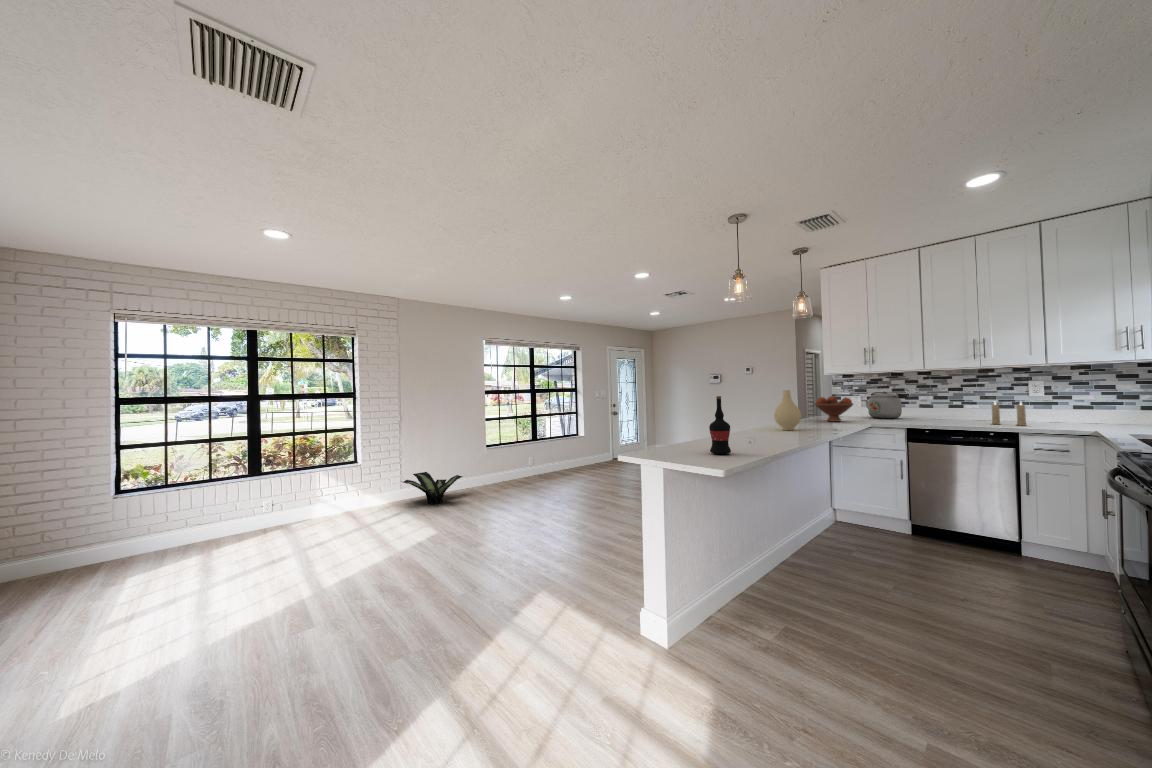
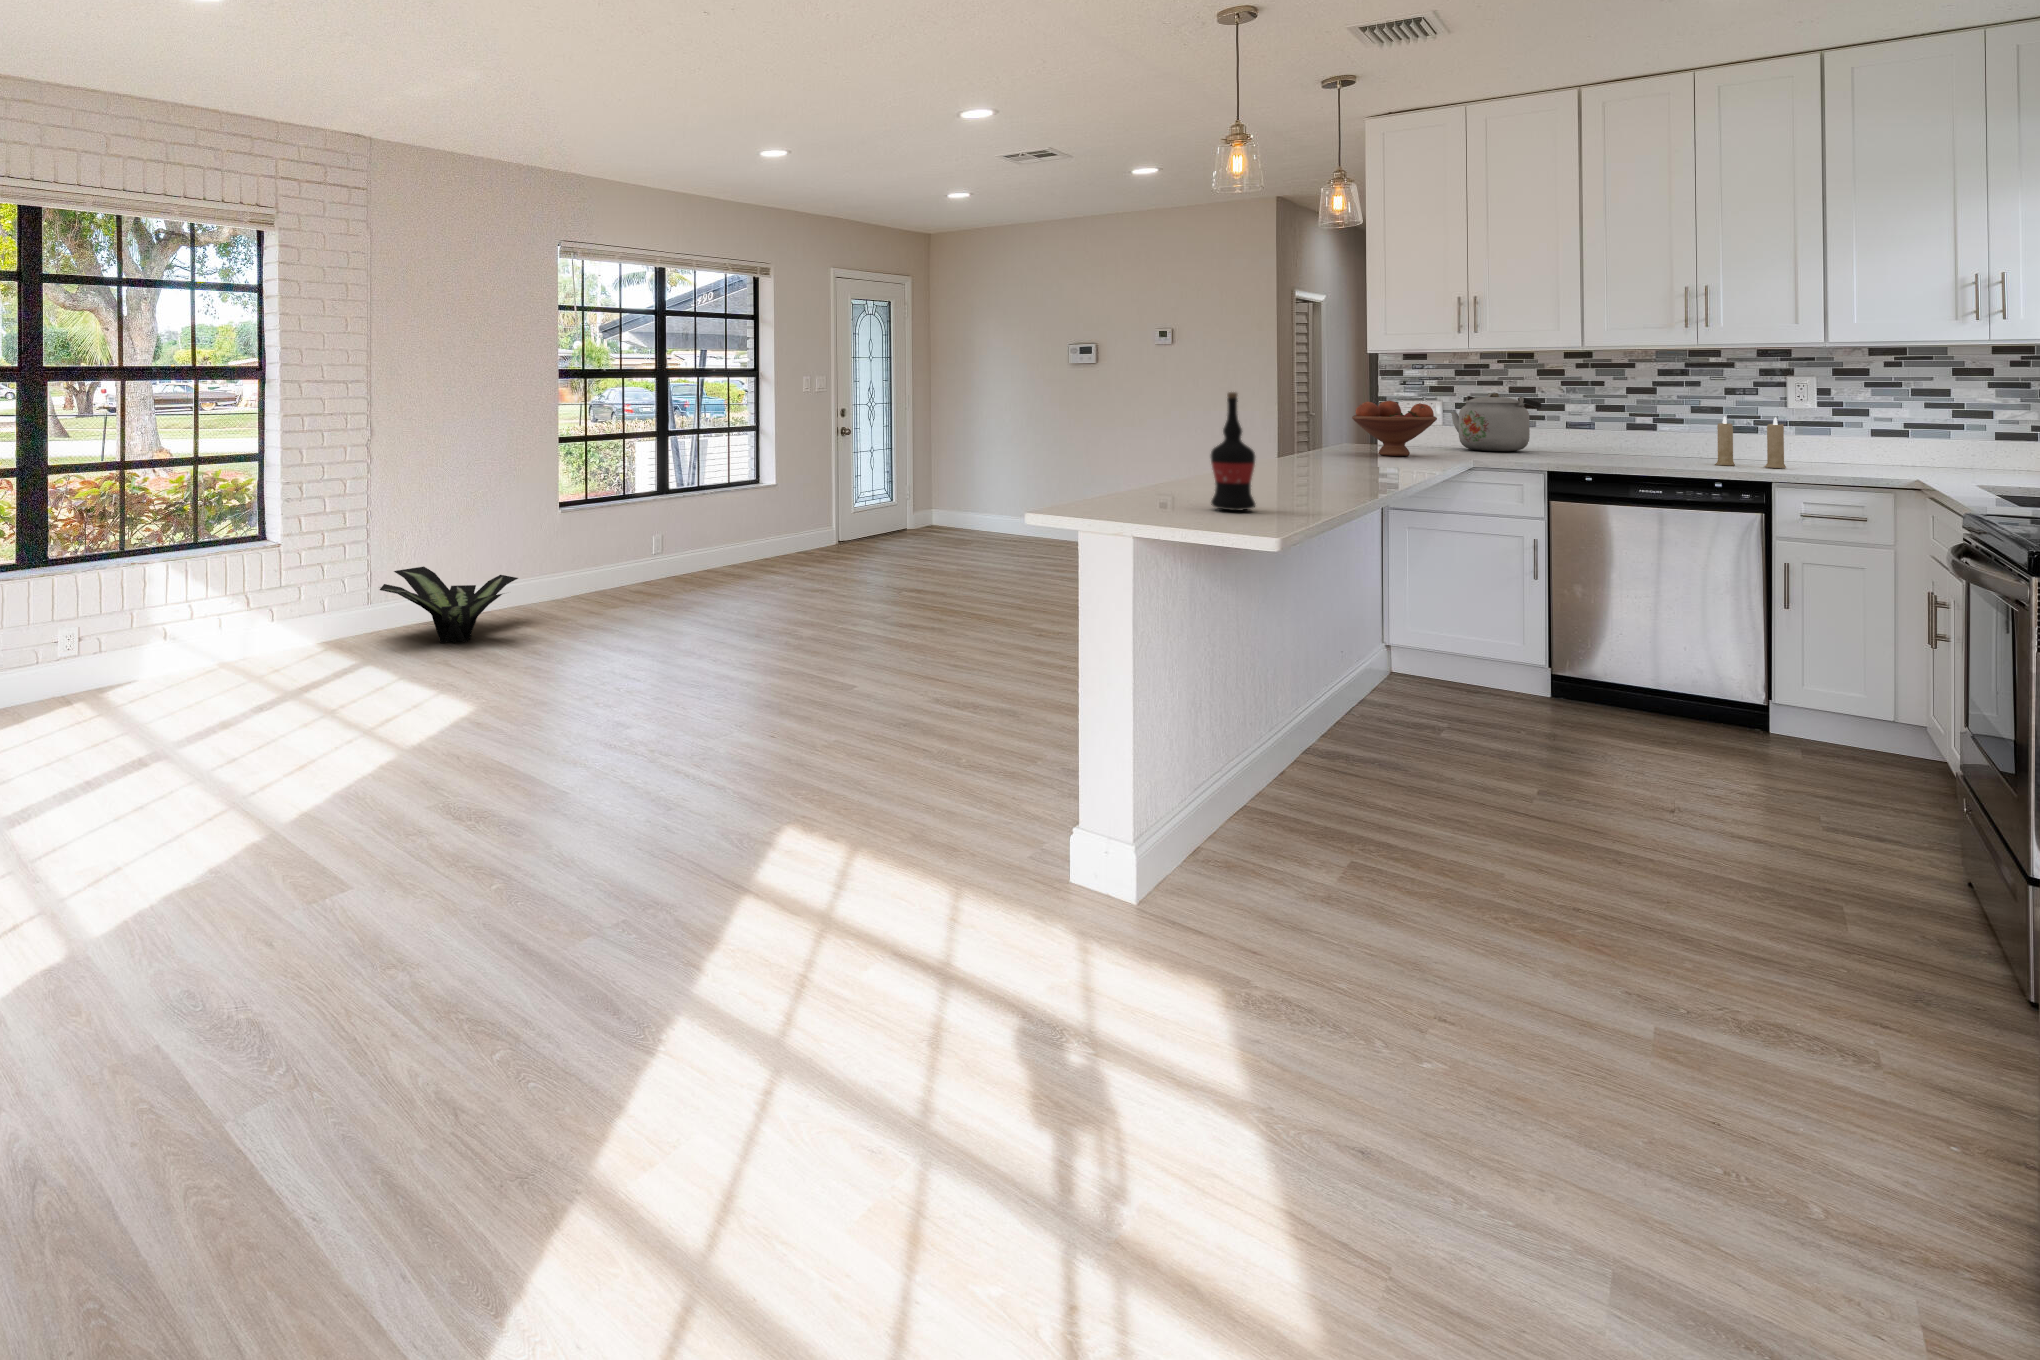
vase: present [774,390,802,430] -> none [1285,385,1347,471]

